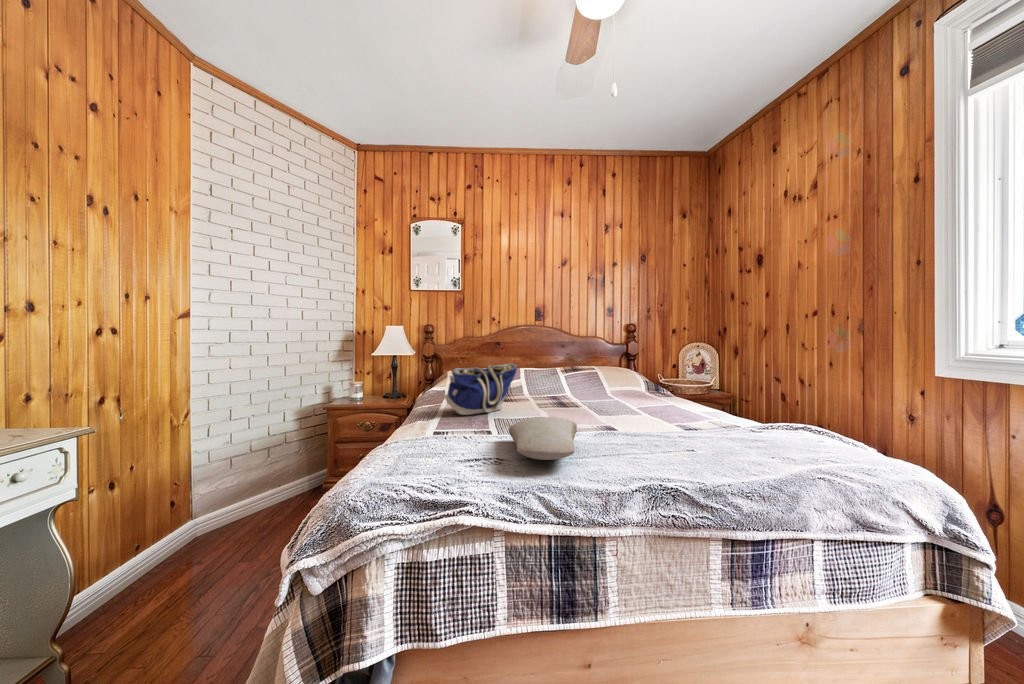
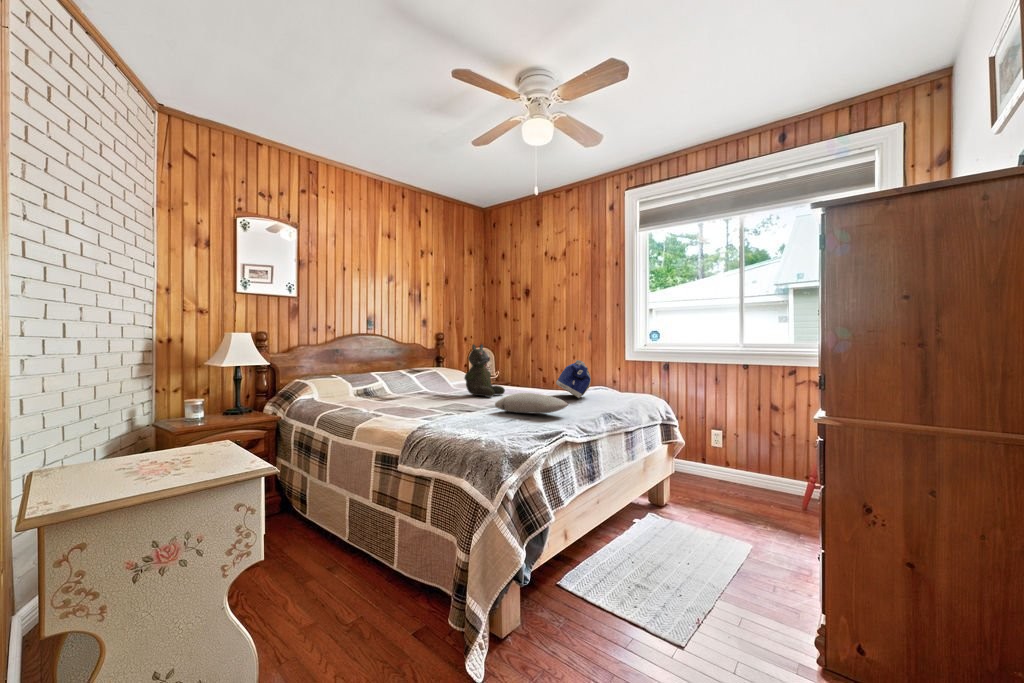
teddy bear: none [567,339,627,415] -> present [465,344,505,397]
tote bag: present [445,363,517,415] -> present [556,360,591,398]

